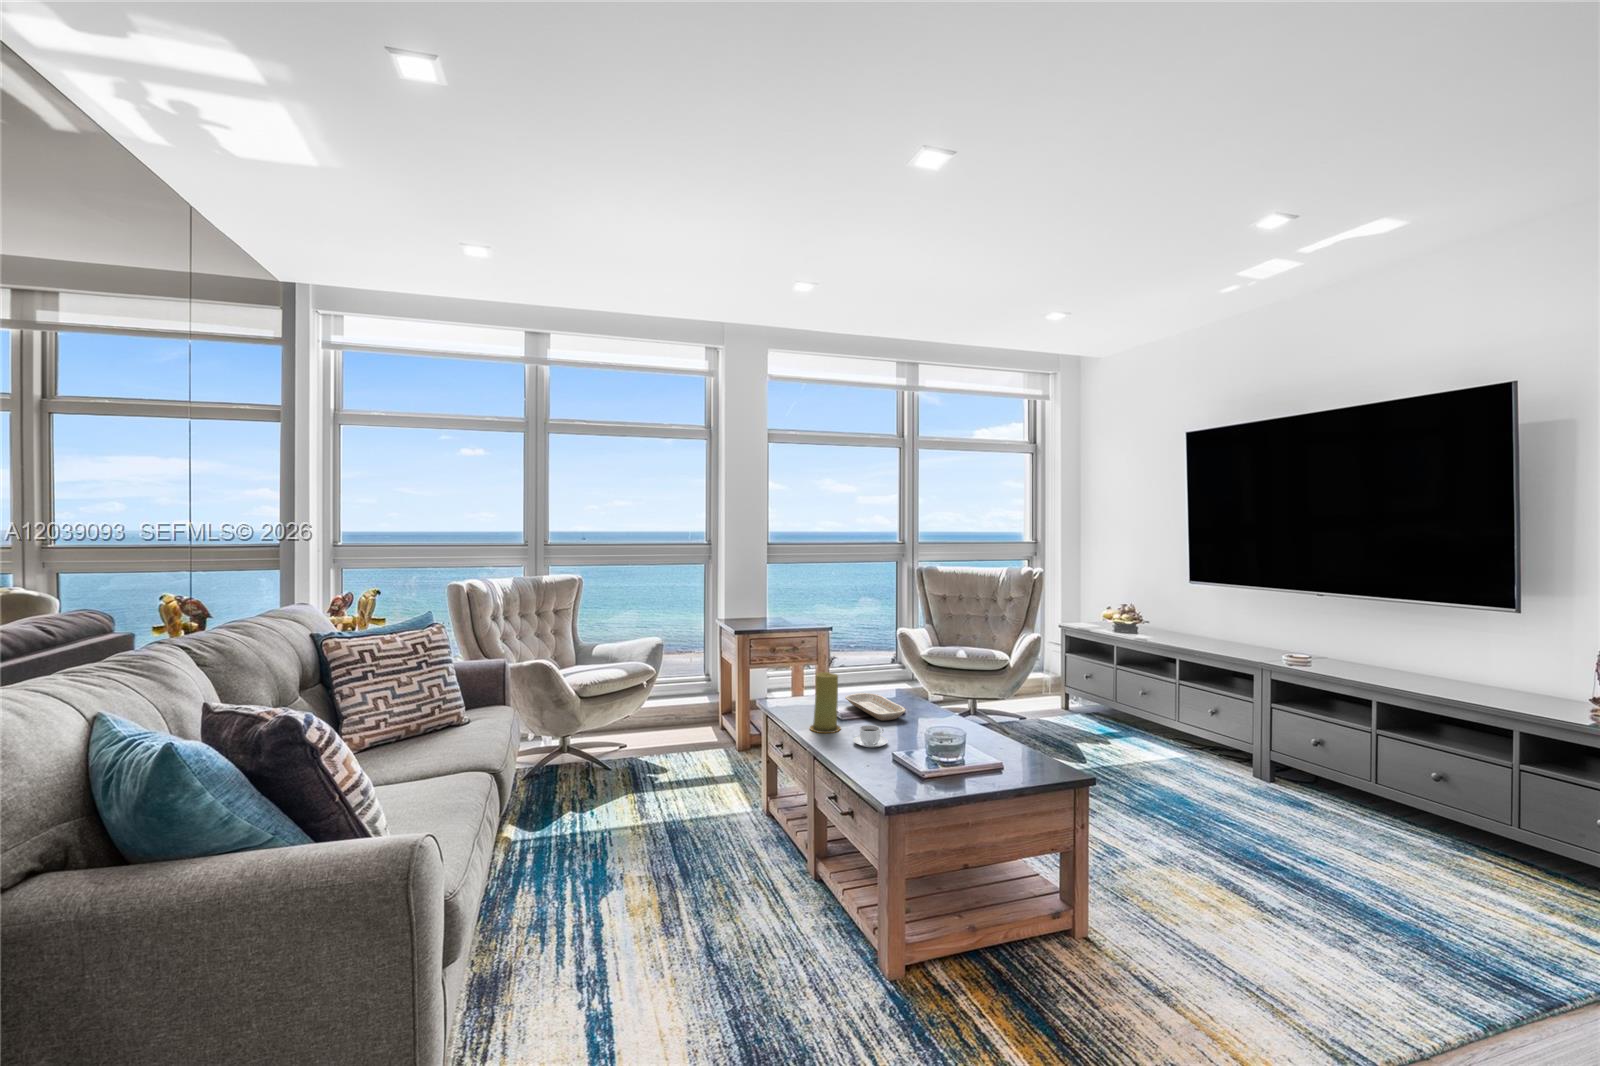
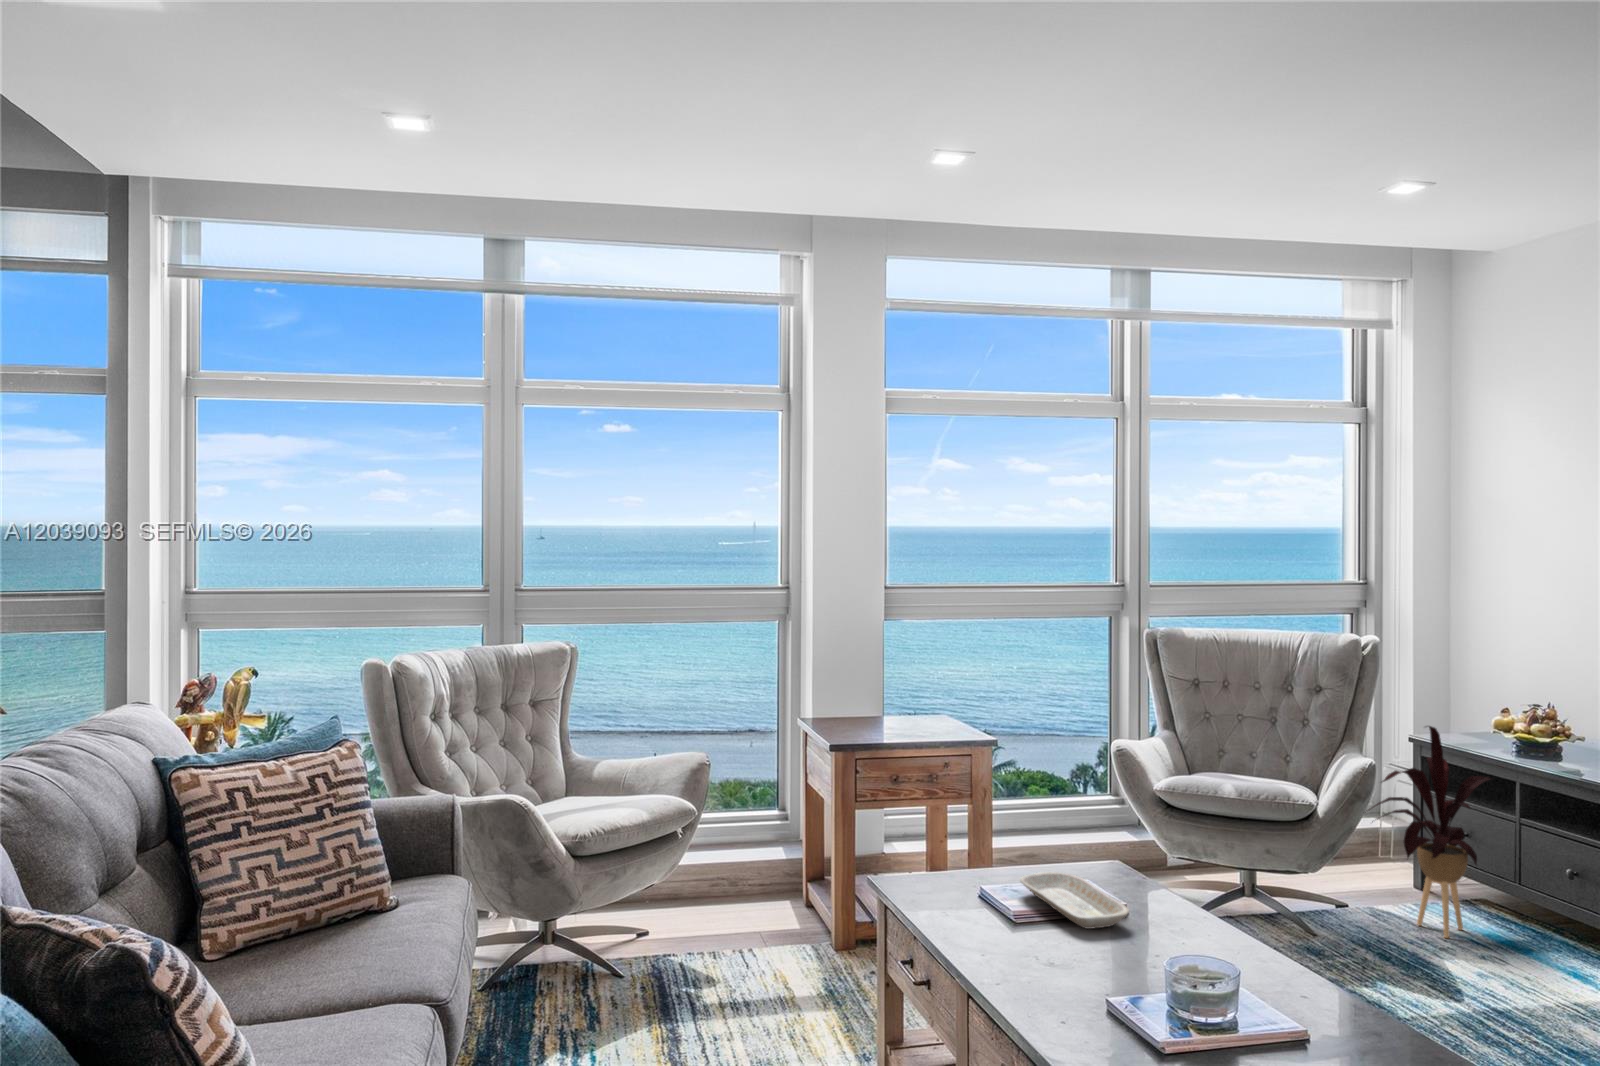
house plant: none [1035,616,1104,734] -> present [1365,726,1491,938]
candle: present [810,672,840,733] -> none [957,842,1013,952]
coffee cup: present [853,725,888,747] -> none [1035,944,1099,986]

